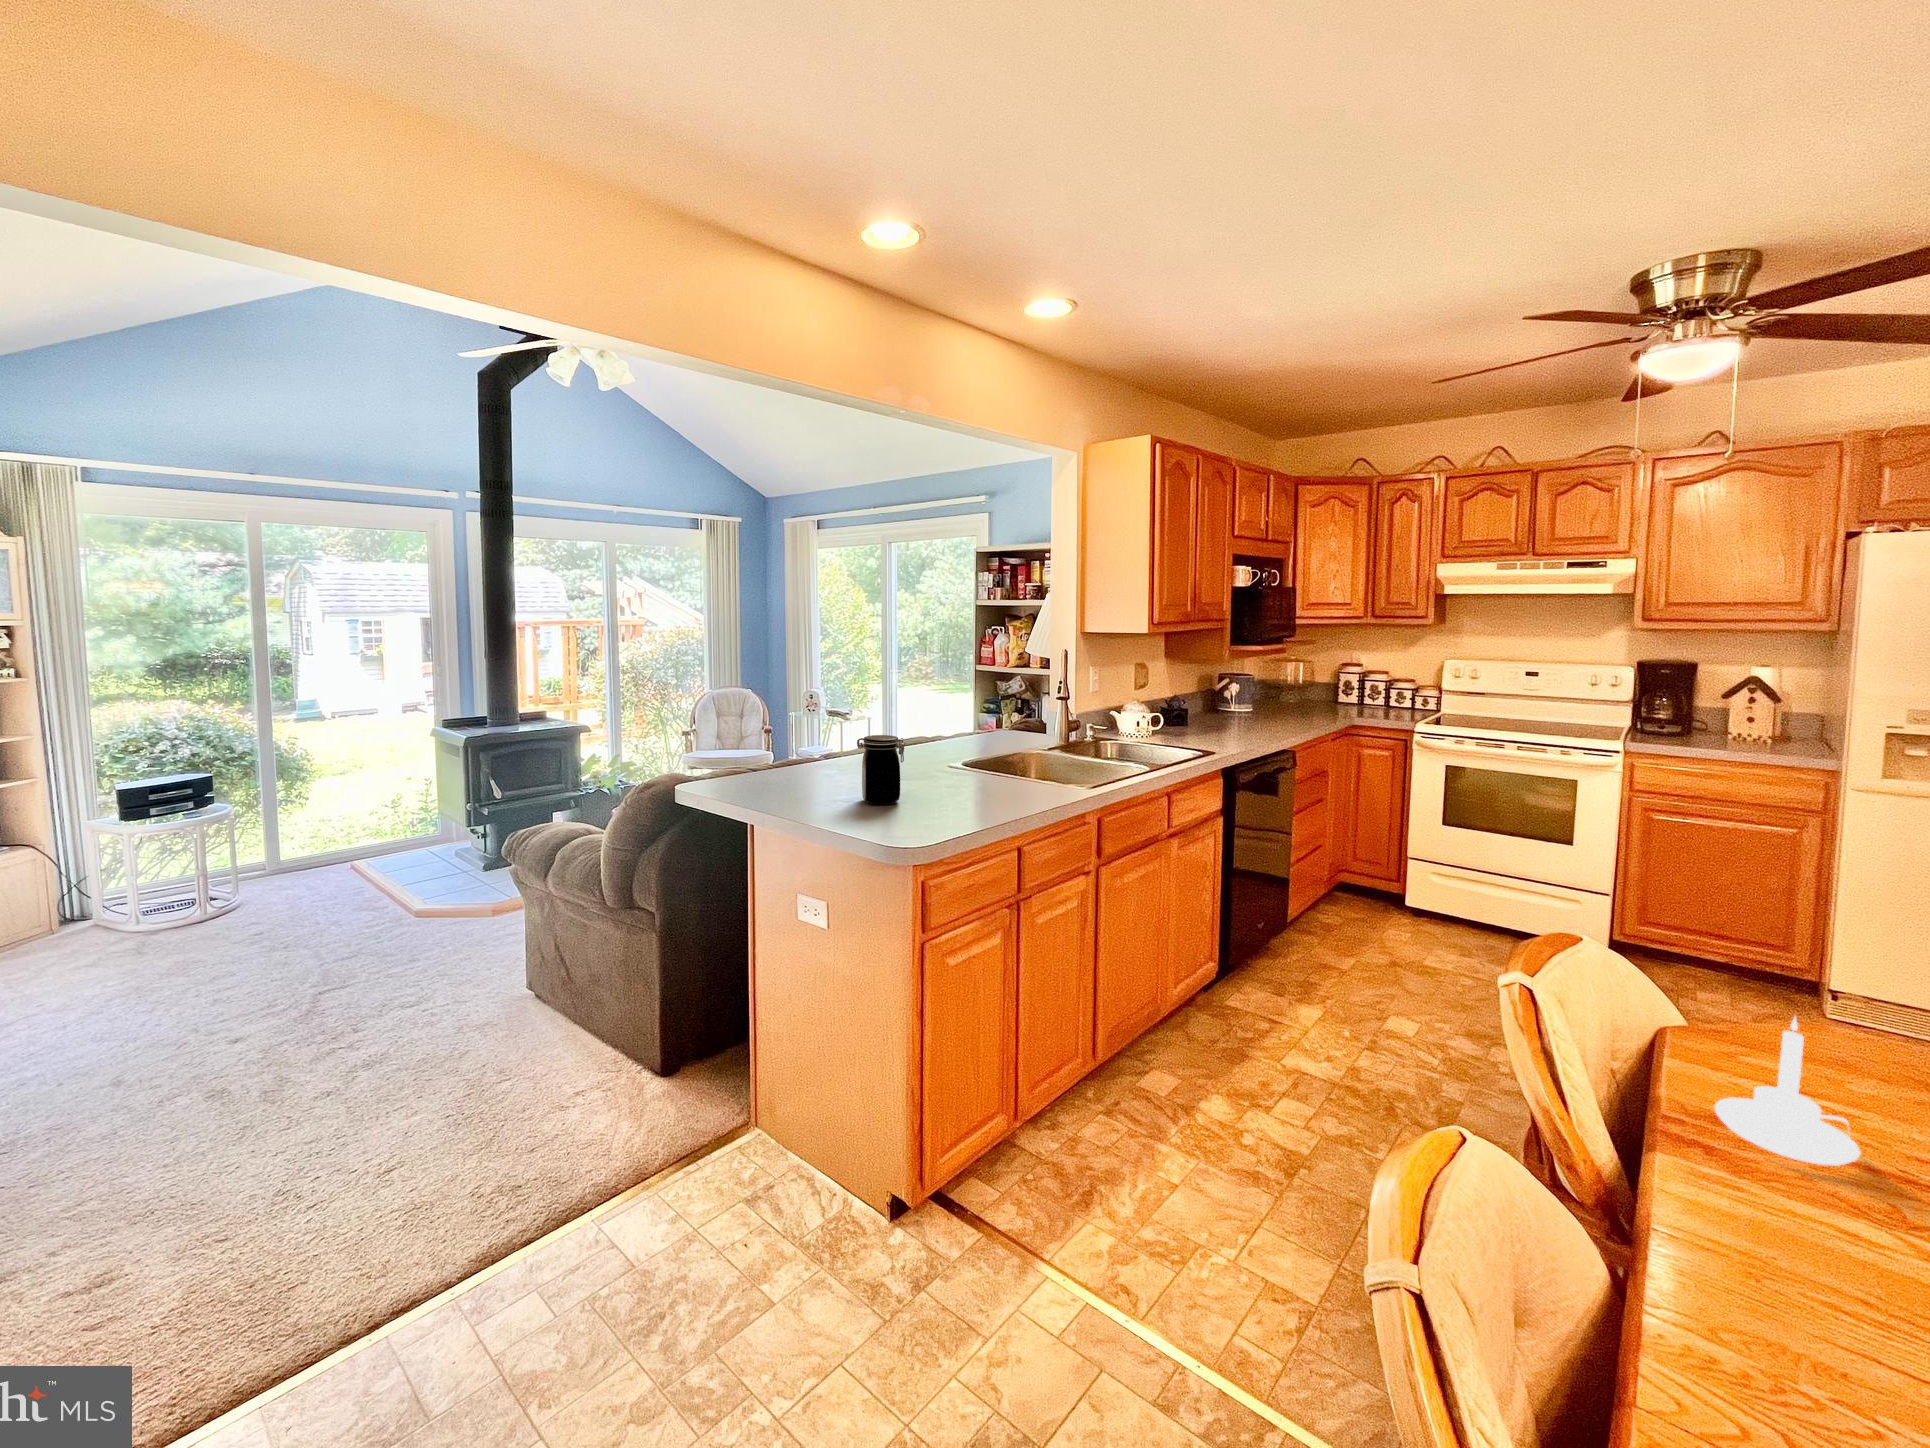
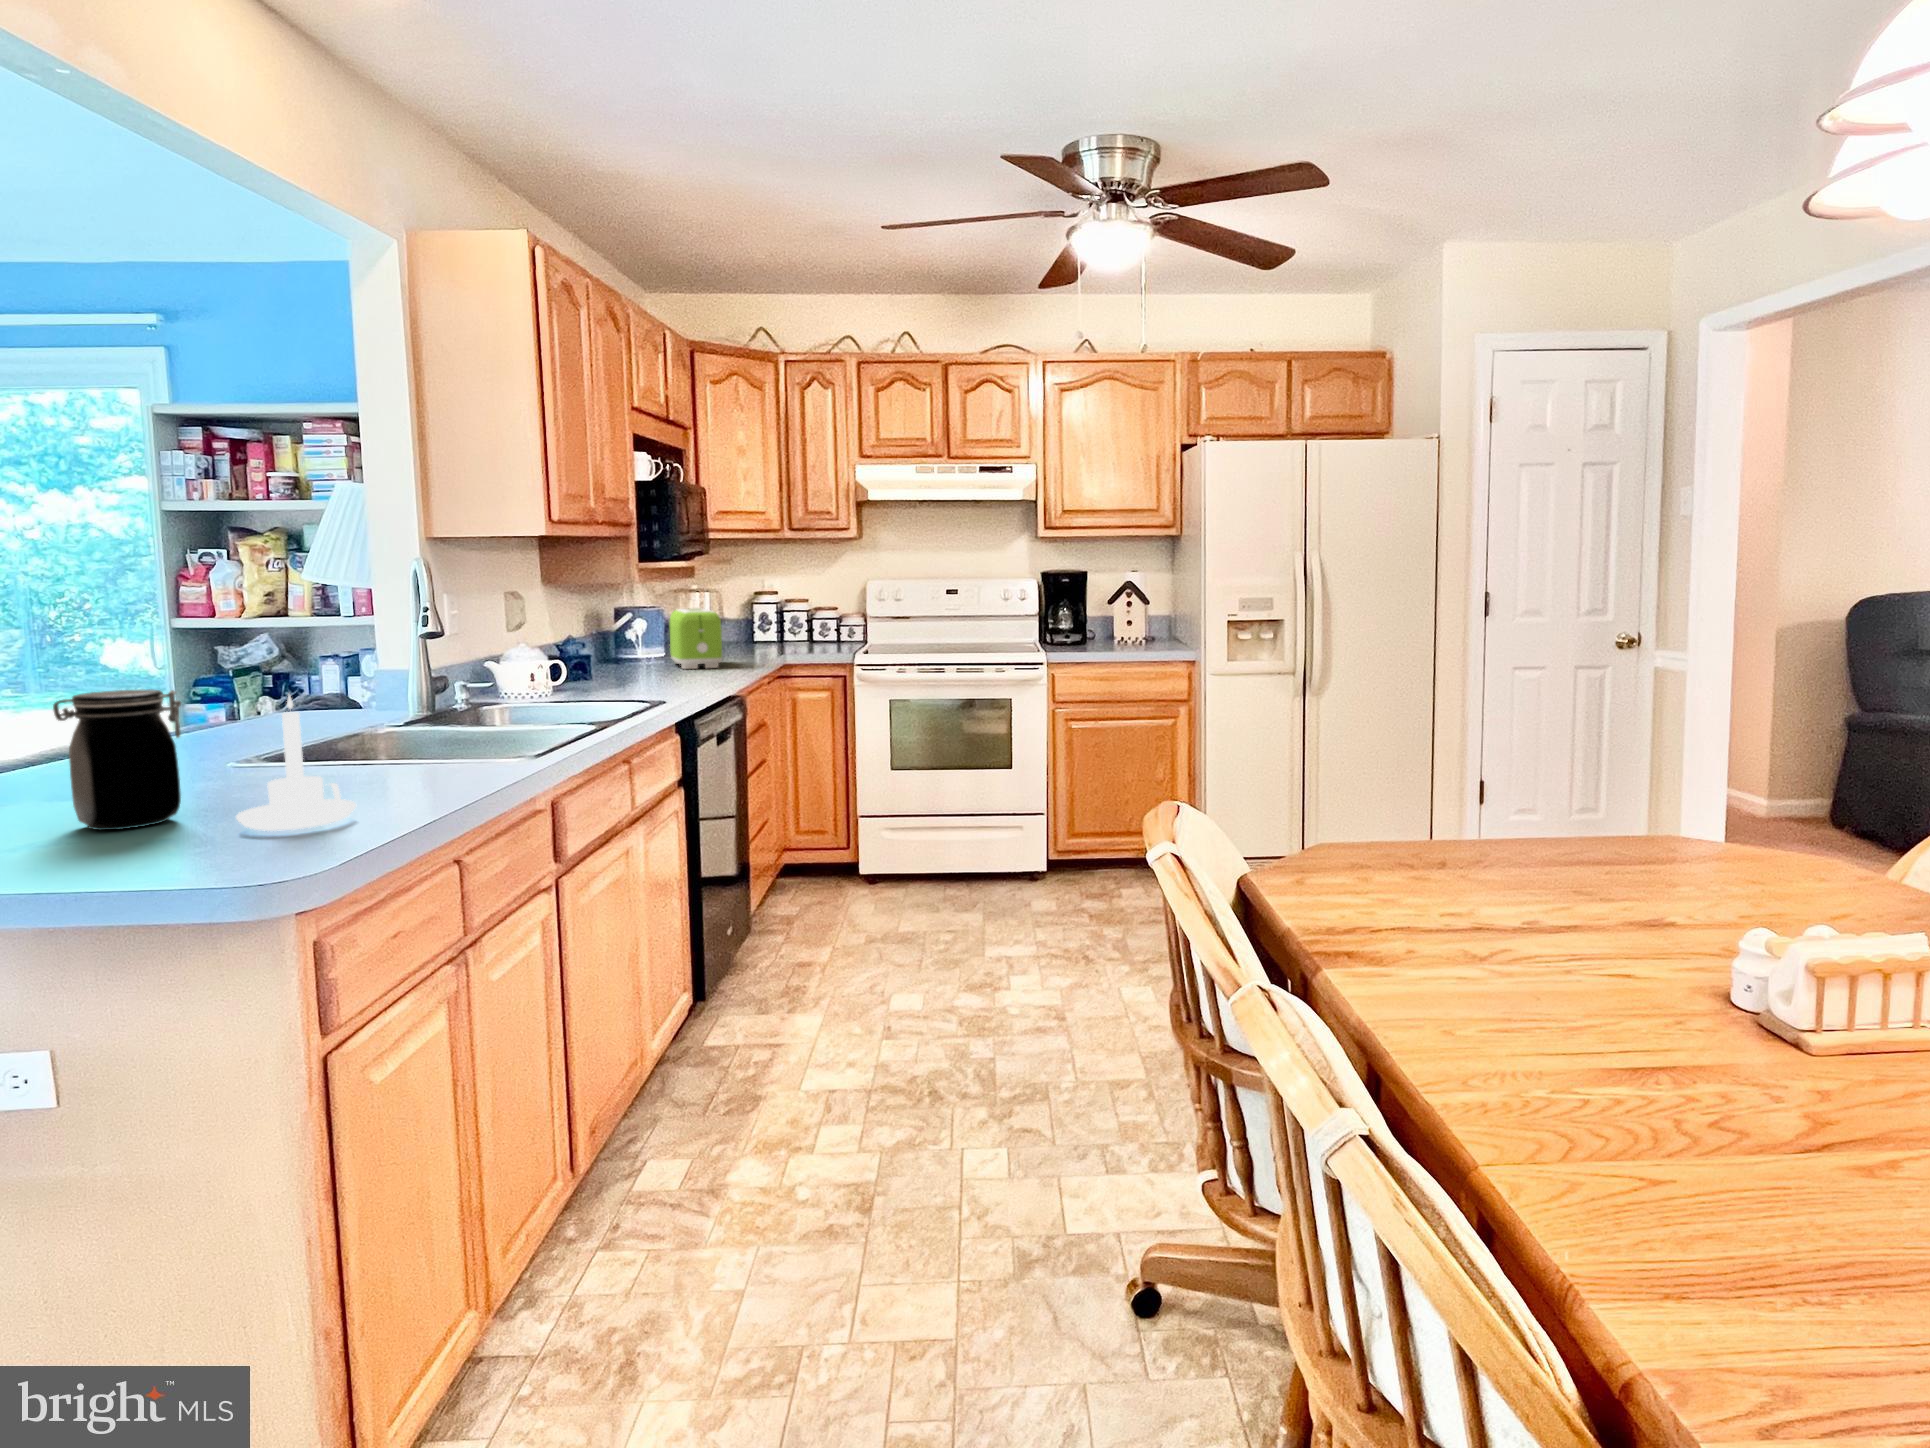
toaster: none [1251,679,1289,726] -> present [670,608,722,669]
candle holder: present [1715,1017,1861,1166] -> present [236,695,356,831]

